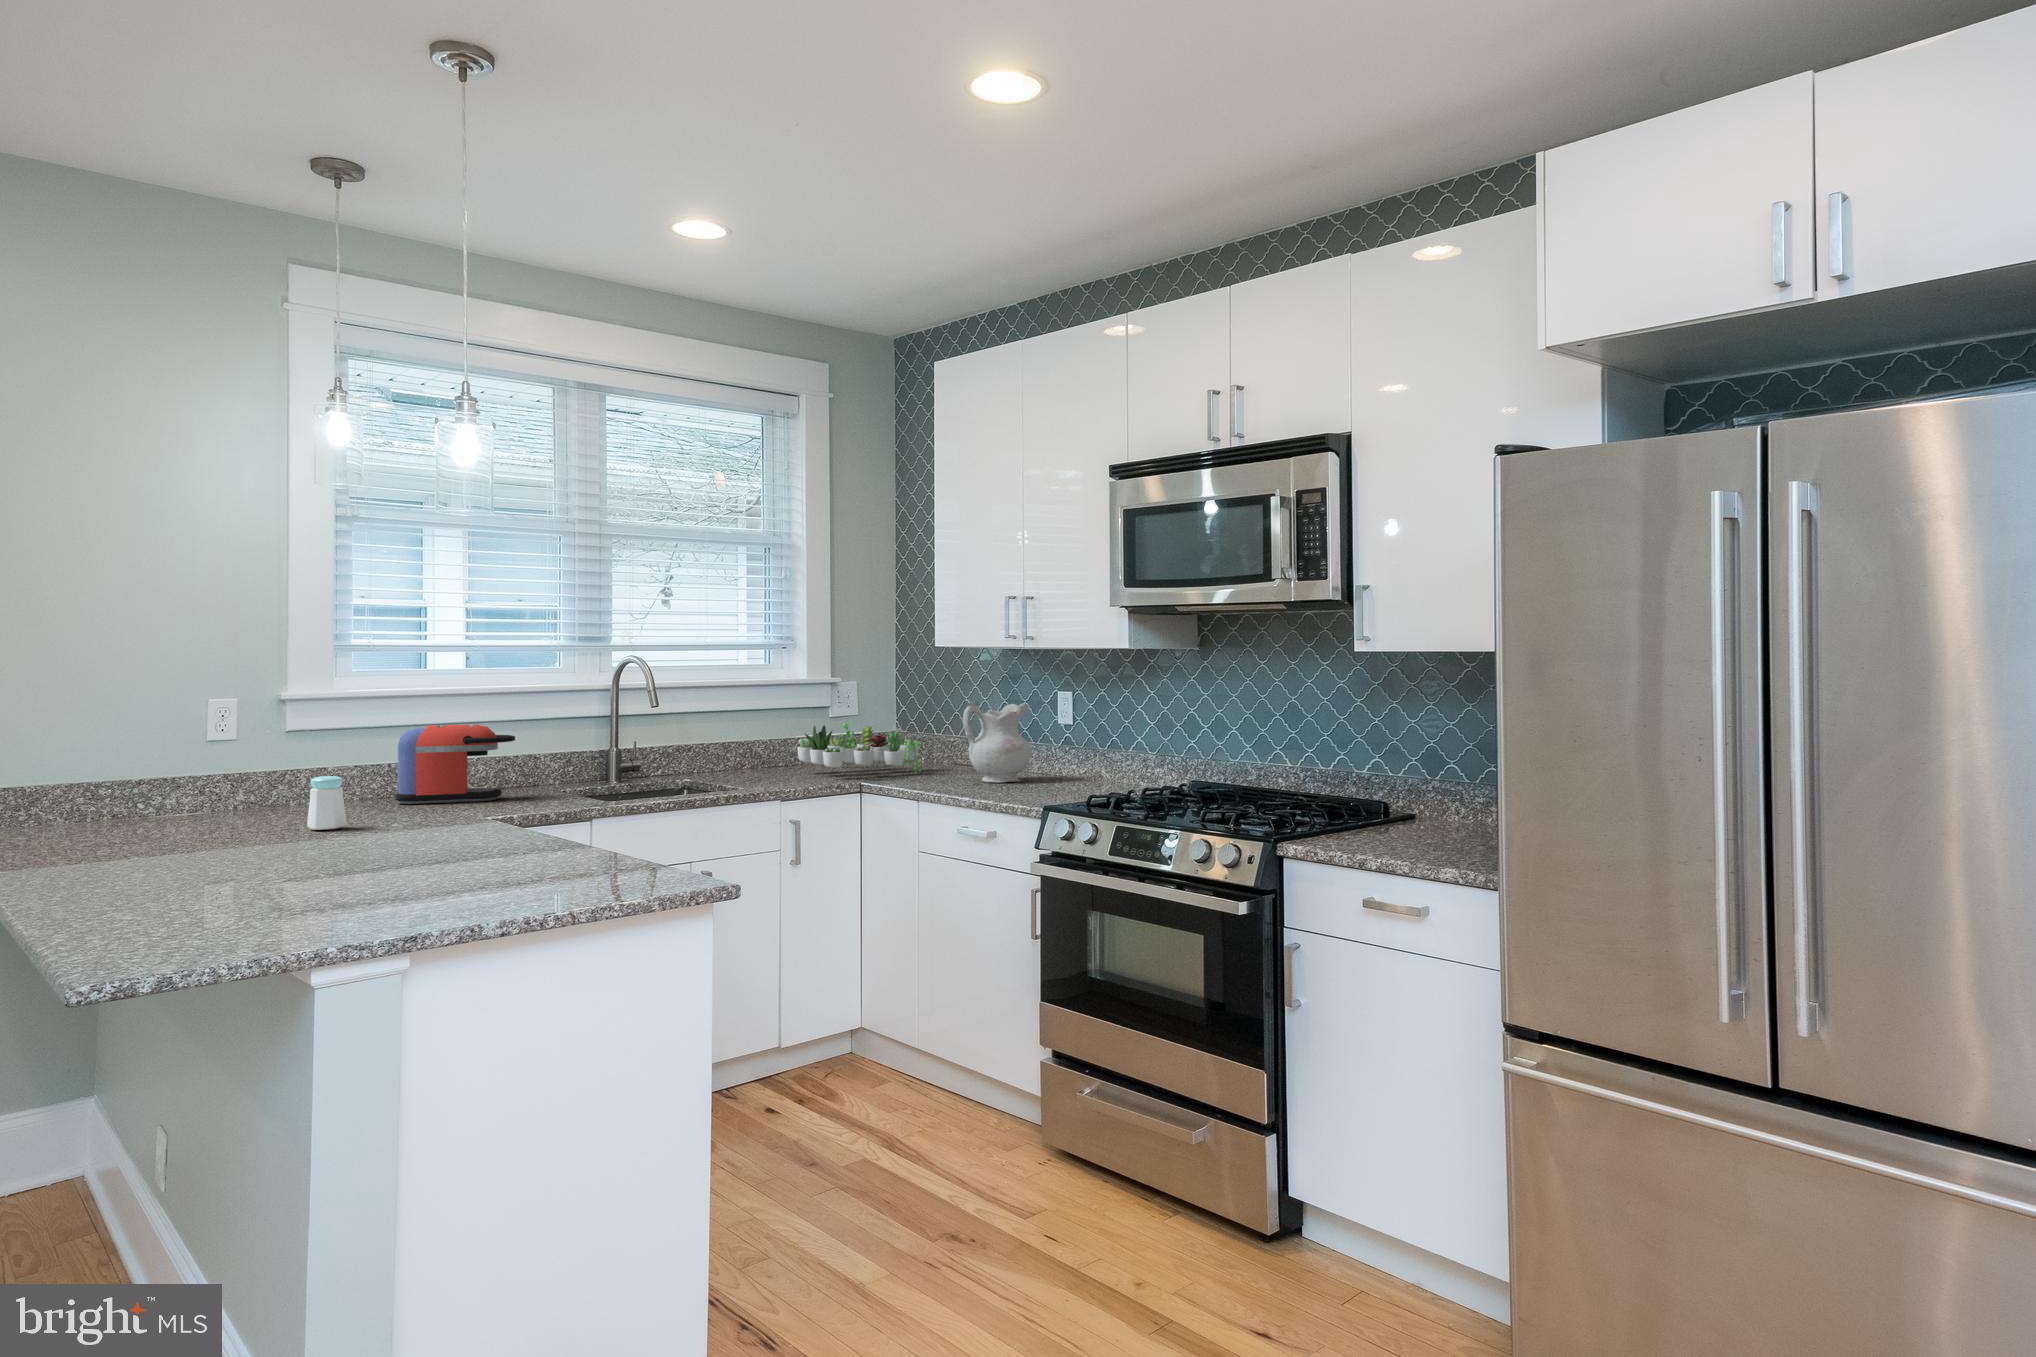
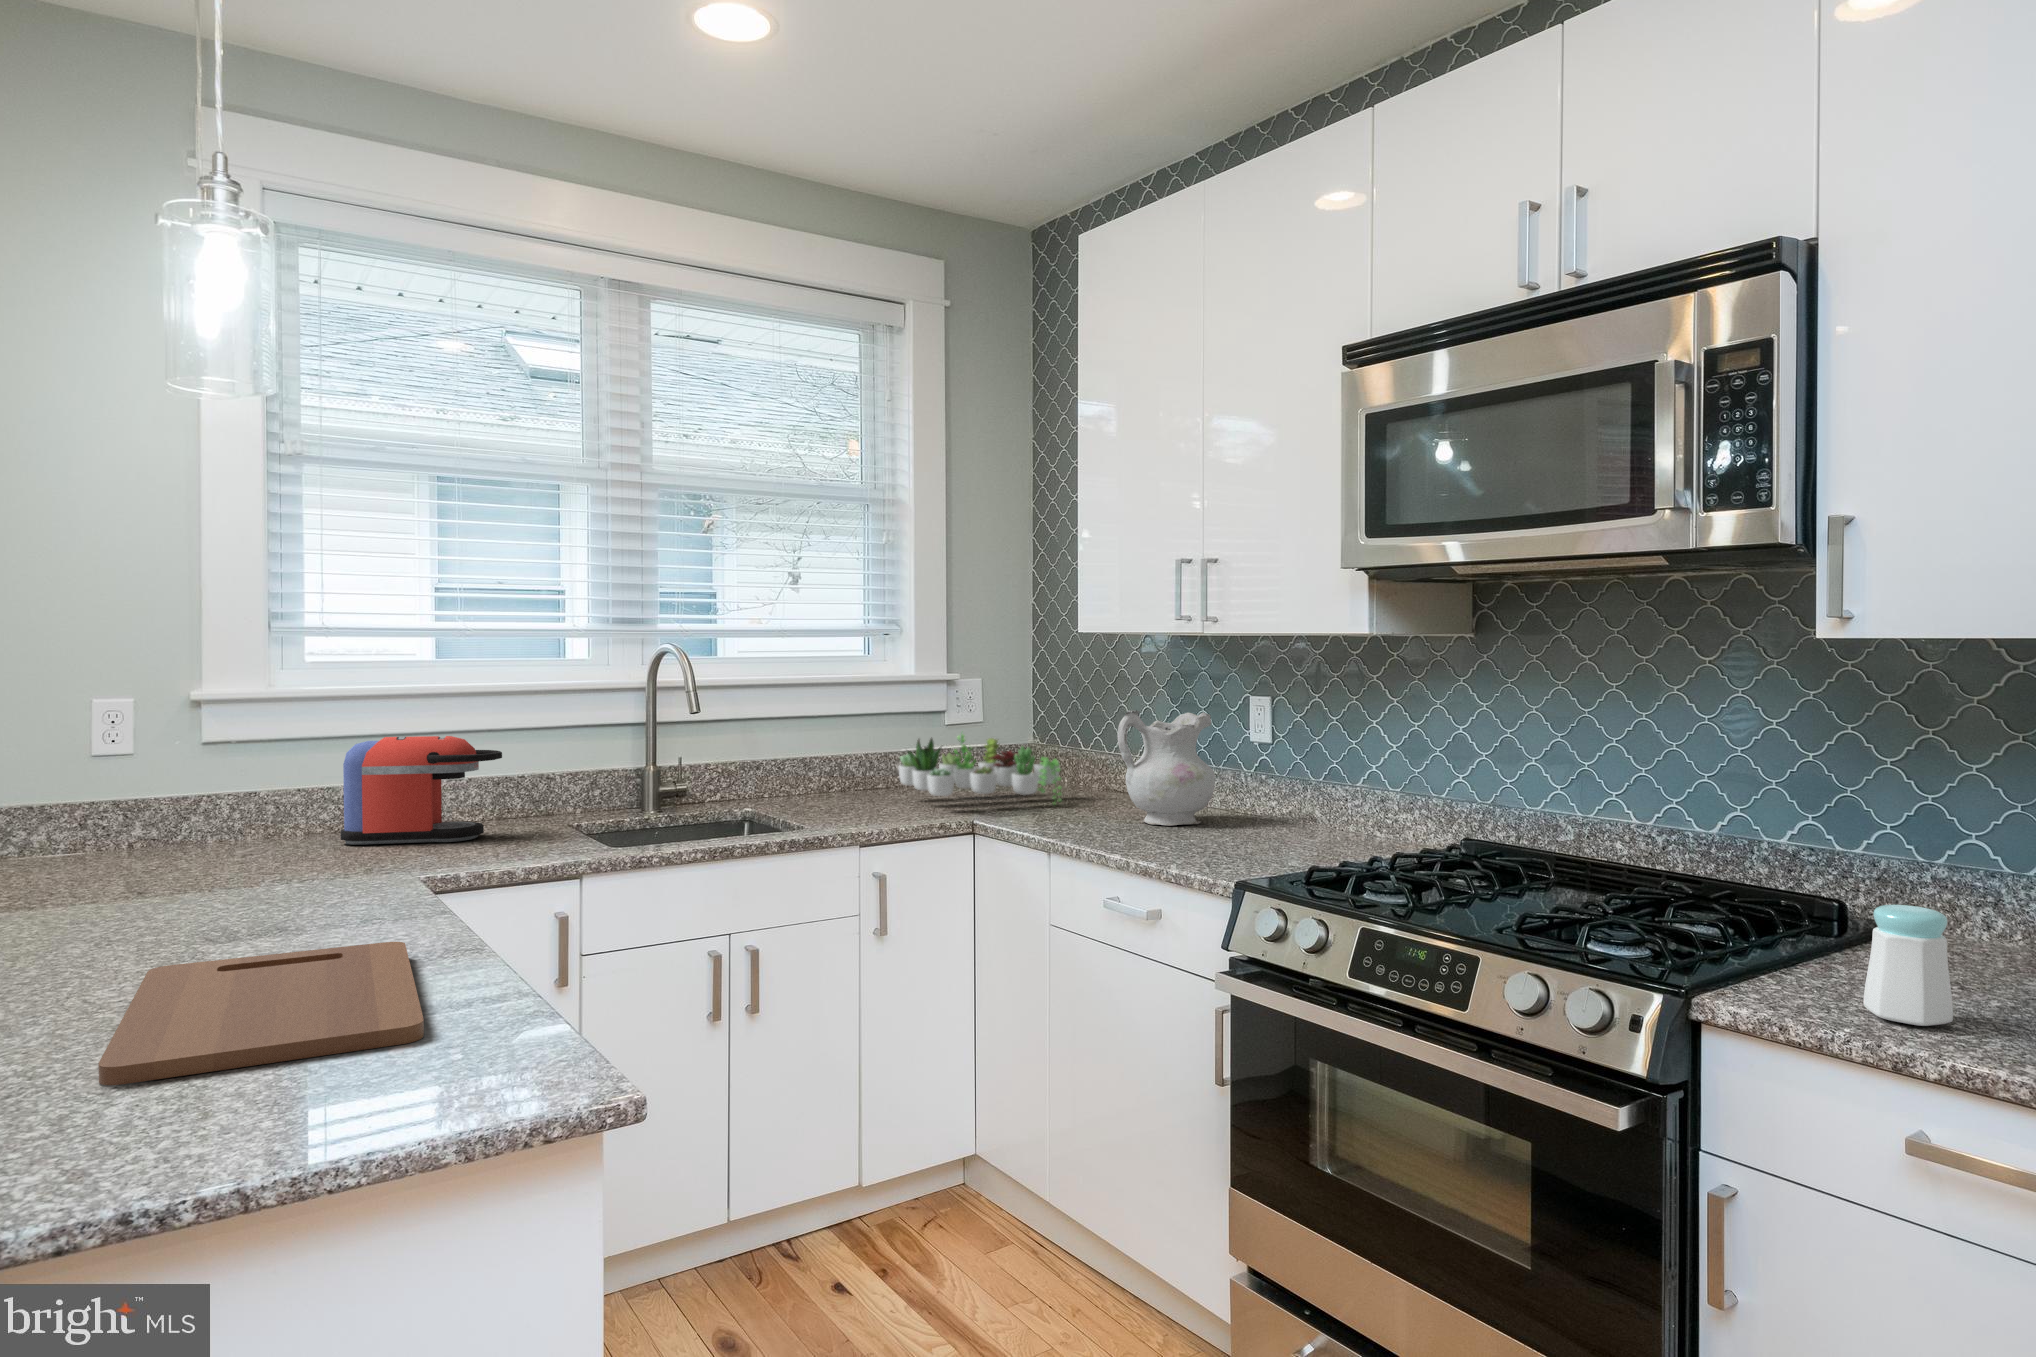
salt shaker: present [307,776,346,830] -> present [1864,905,1953,1026]
cutting board: none [399,839,597,889] -> present [98,942,424,1085]

